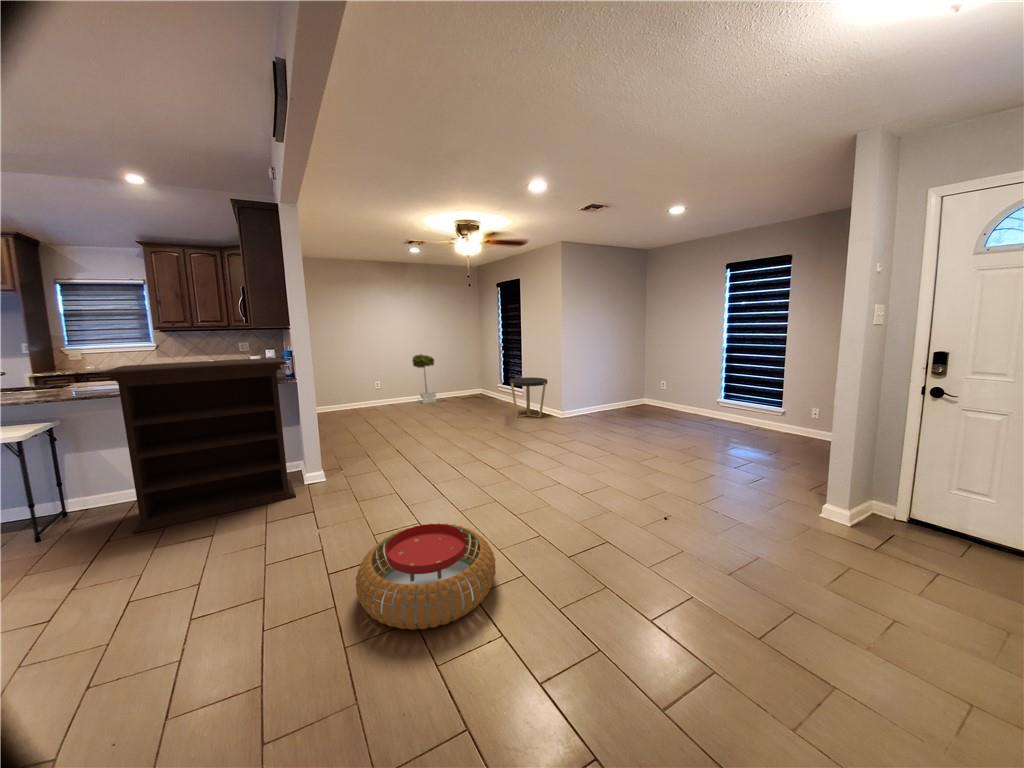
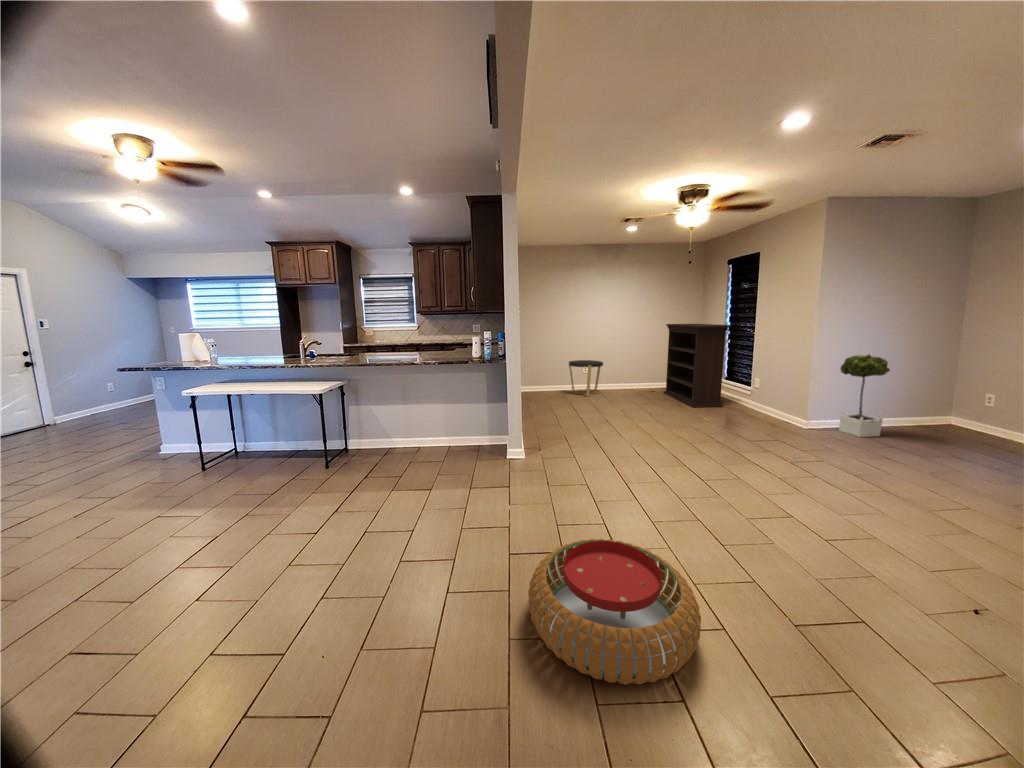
potted tree: present [413,354,436,404] -> present [839,354,890,437]
bookshelf: present [100,358,296,534] -> present [664,324,731,407]
side table: present [510,377,547,417] -> present [569,360,603,397]

